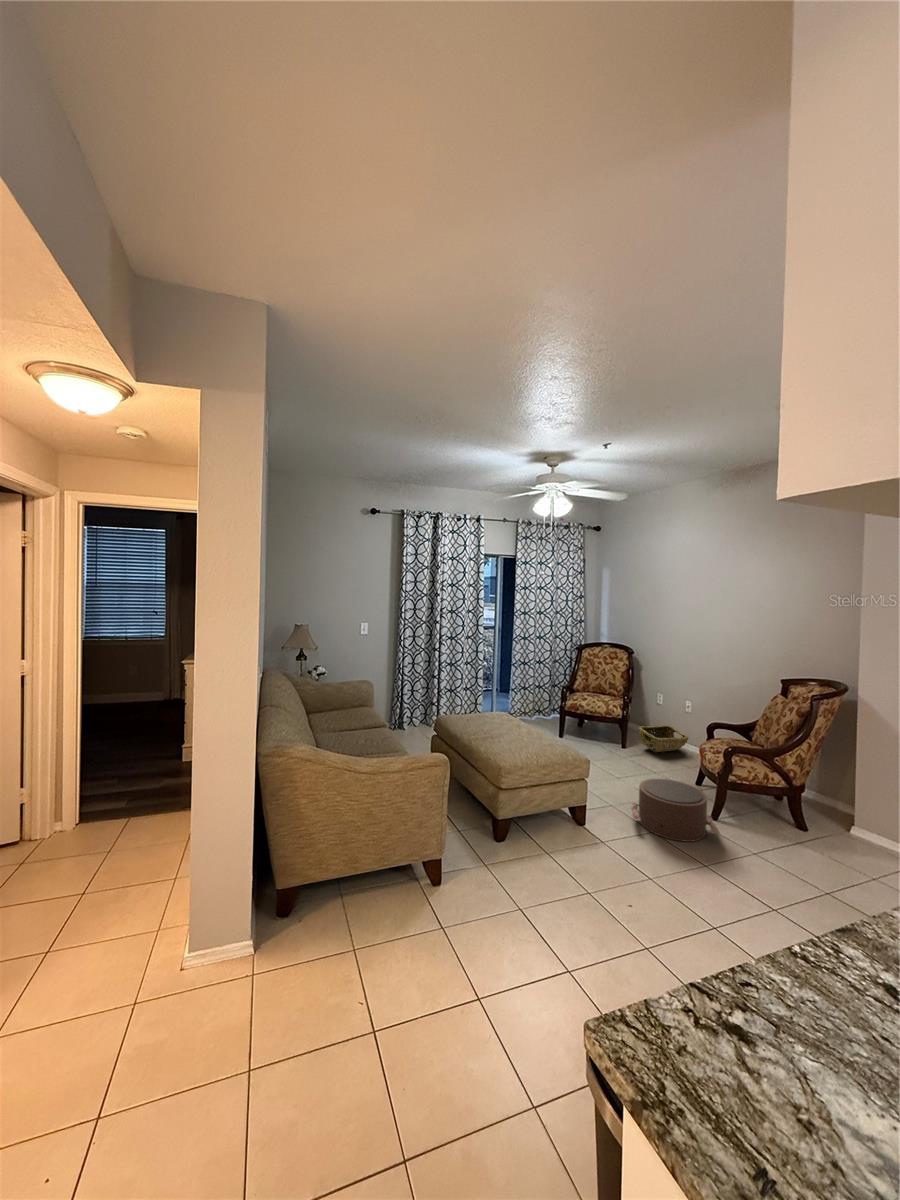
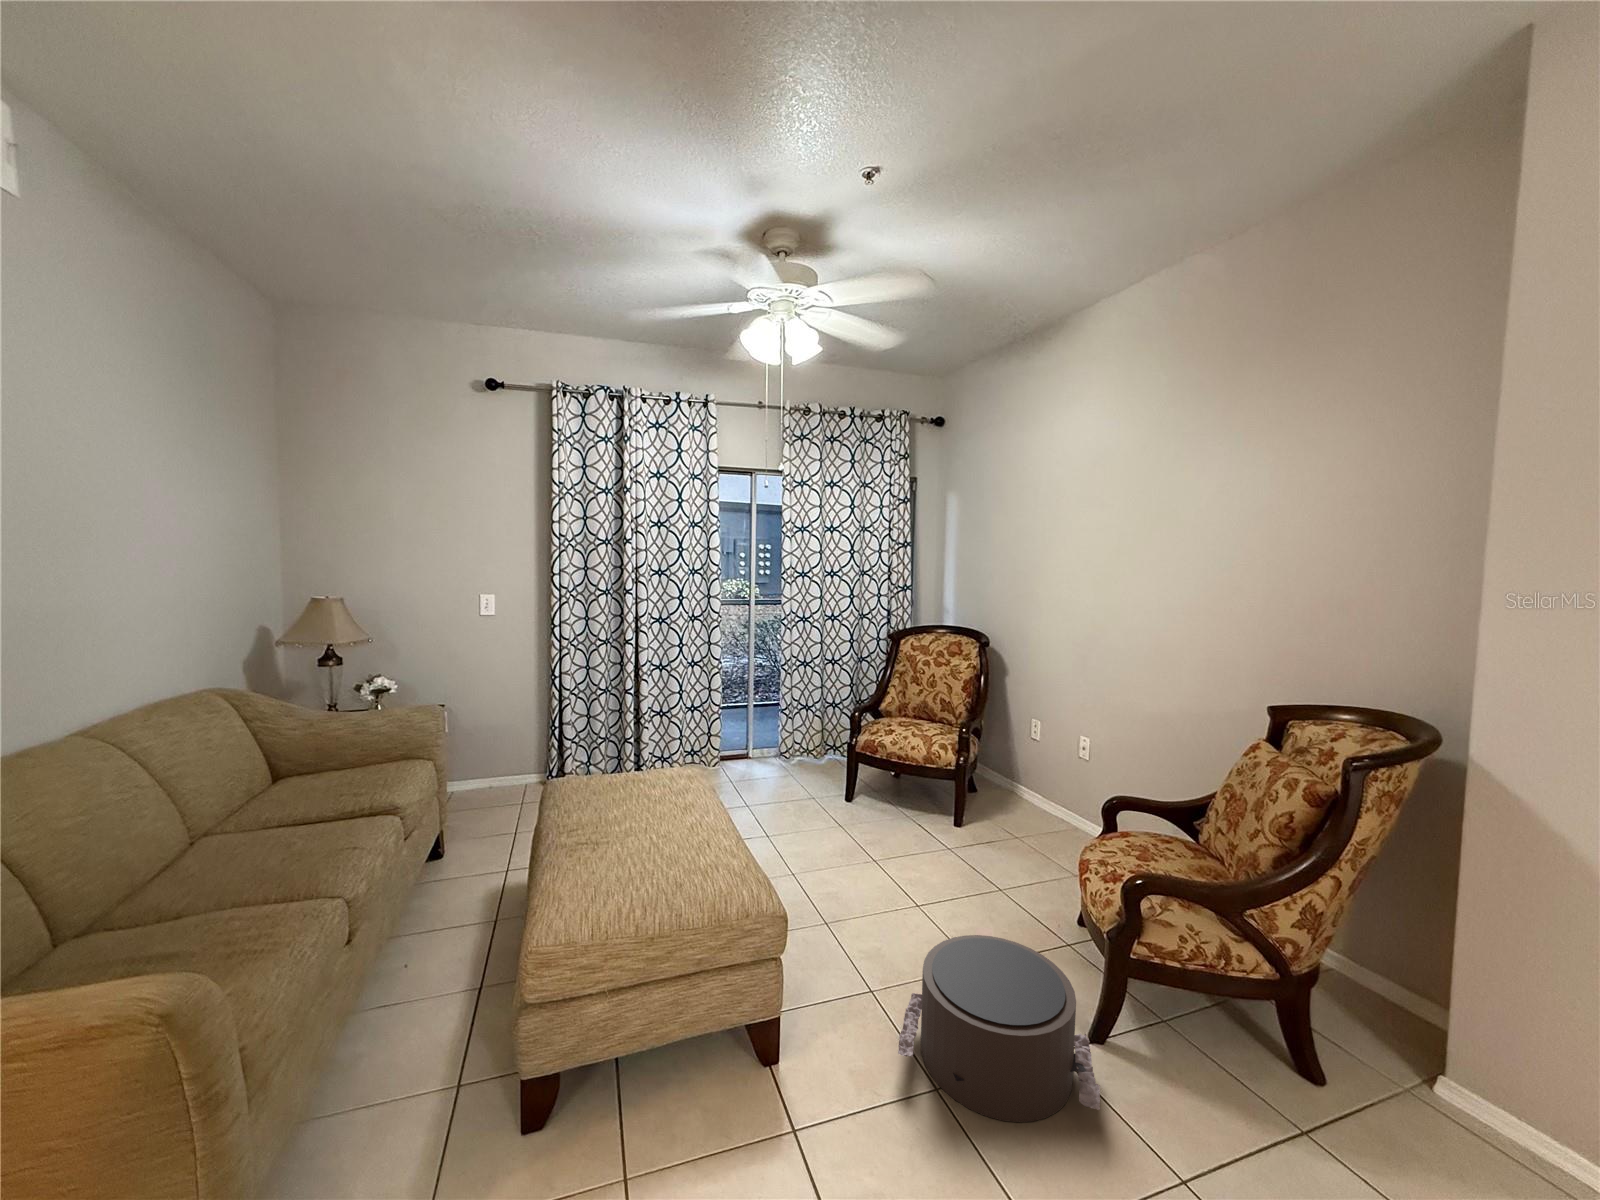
woven basket: present [639,725,688,752] -> none [989,782,1083,837]

